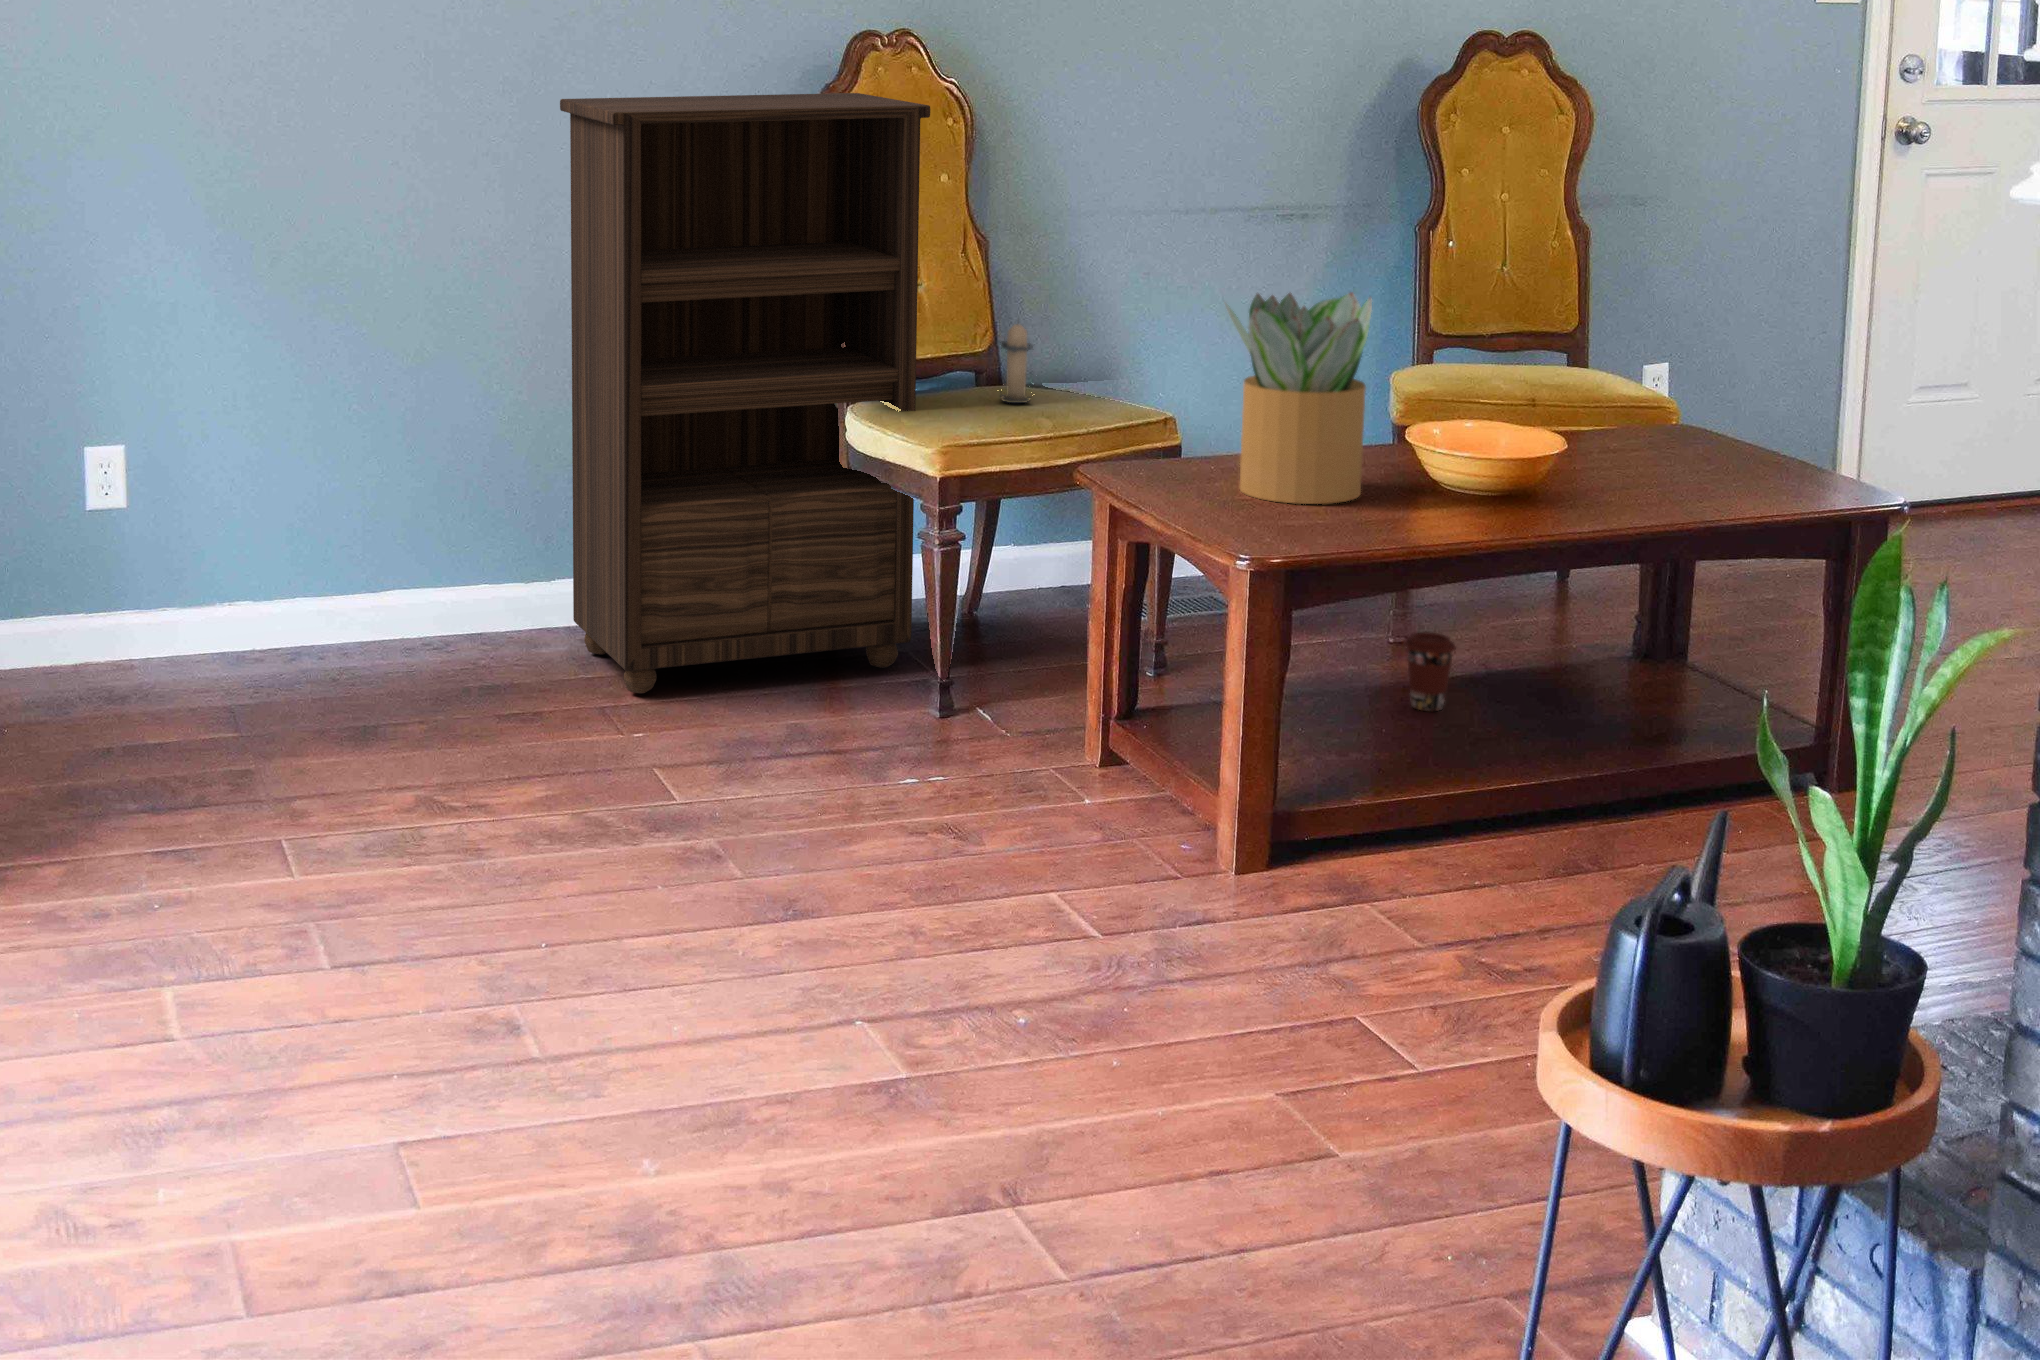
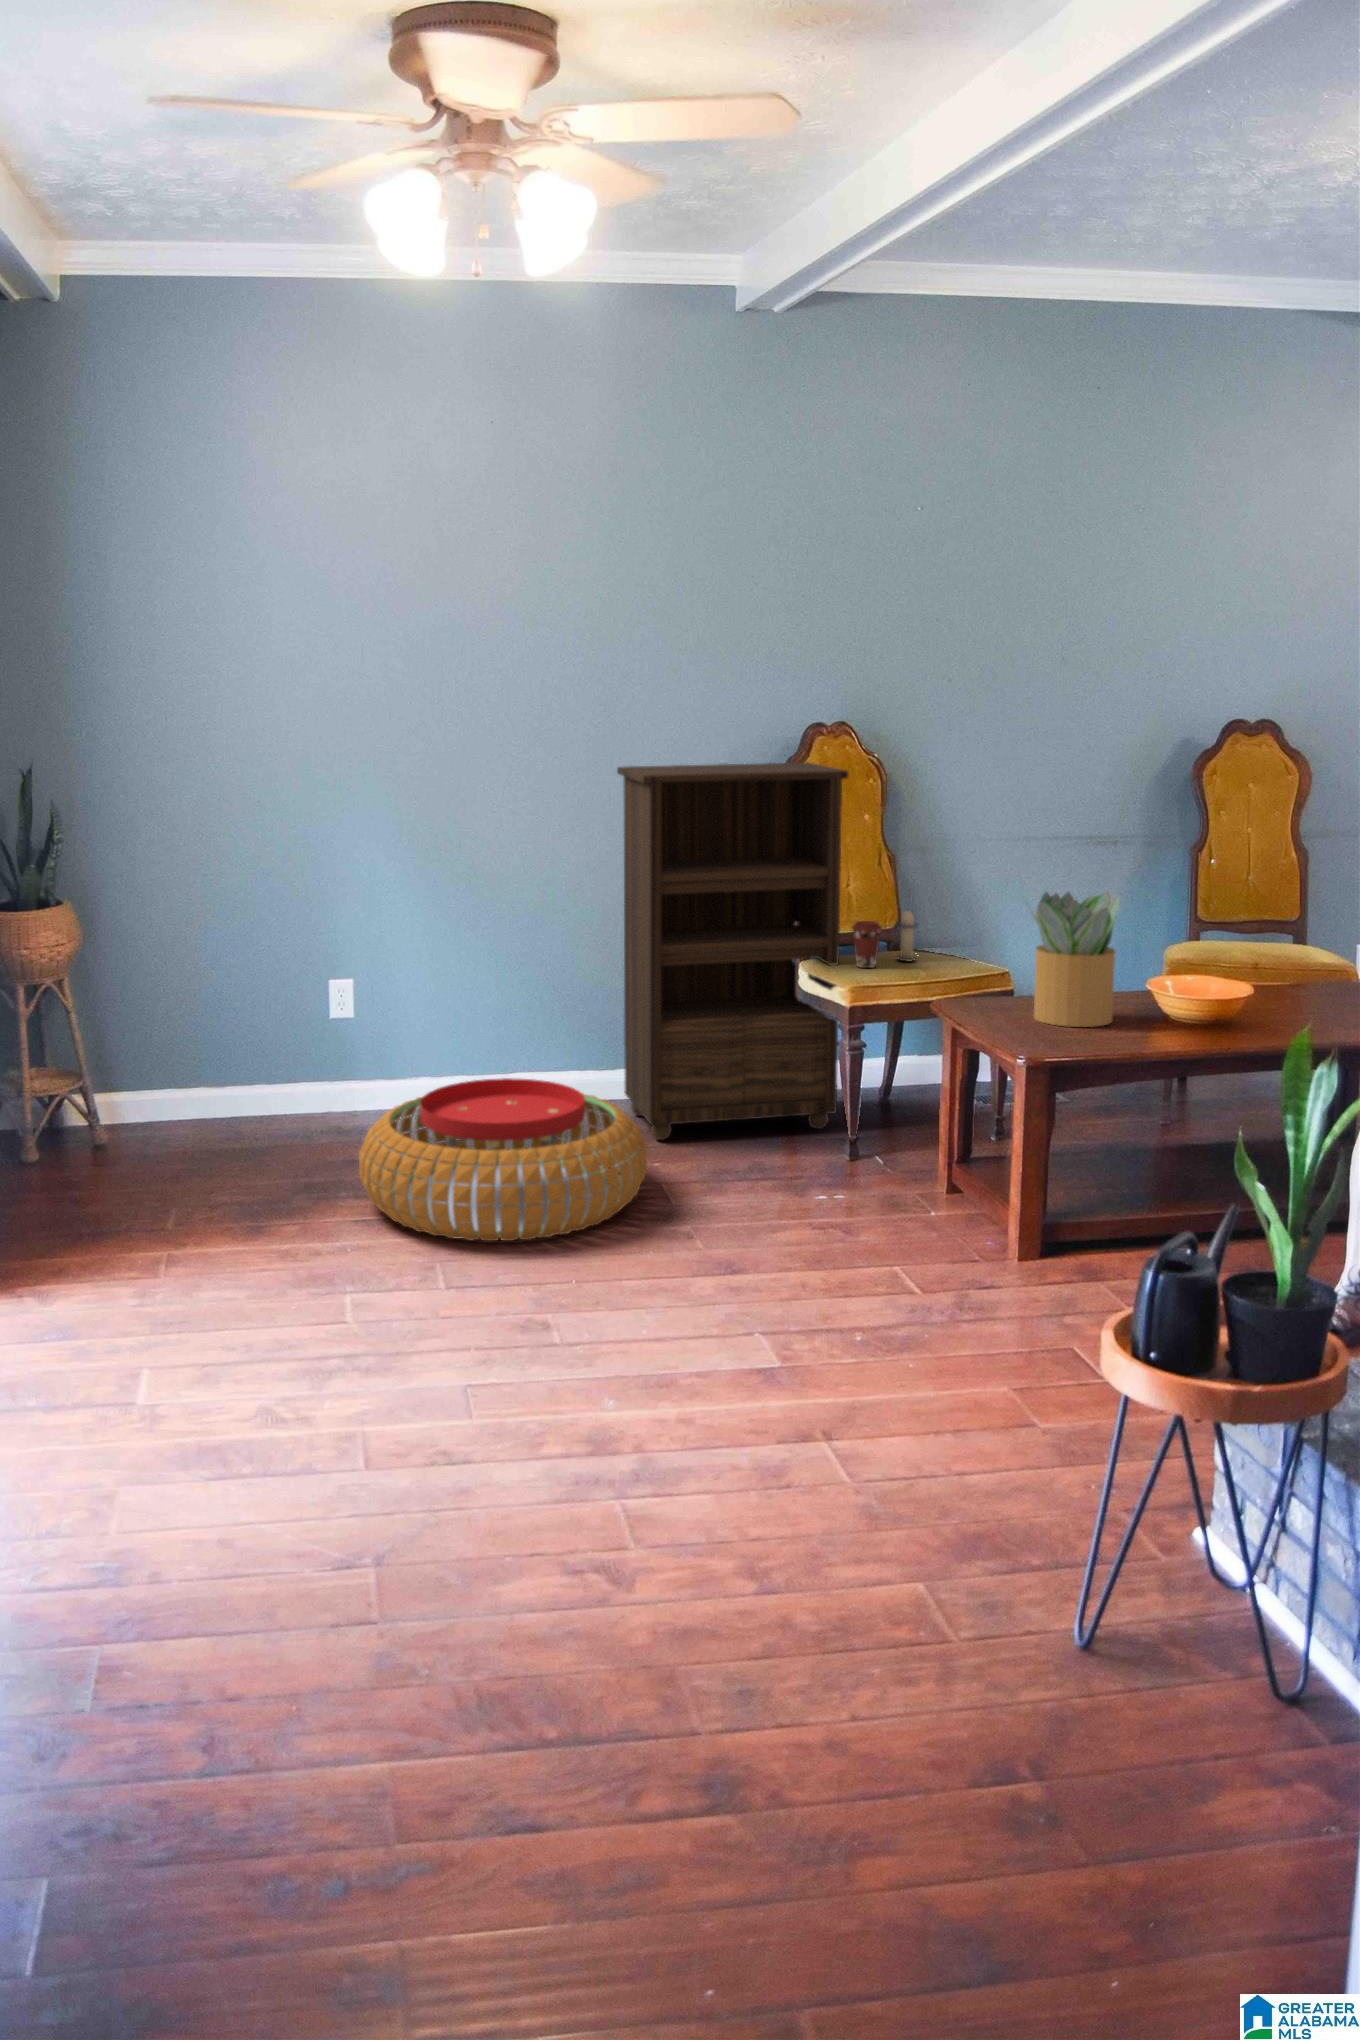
pouf: none [162,605,638,878] -> present [359,1078,647,1241]
coffee cup: present [1405,632,1456,711] -> present [852,921,882,968]

